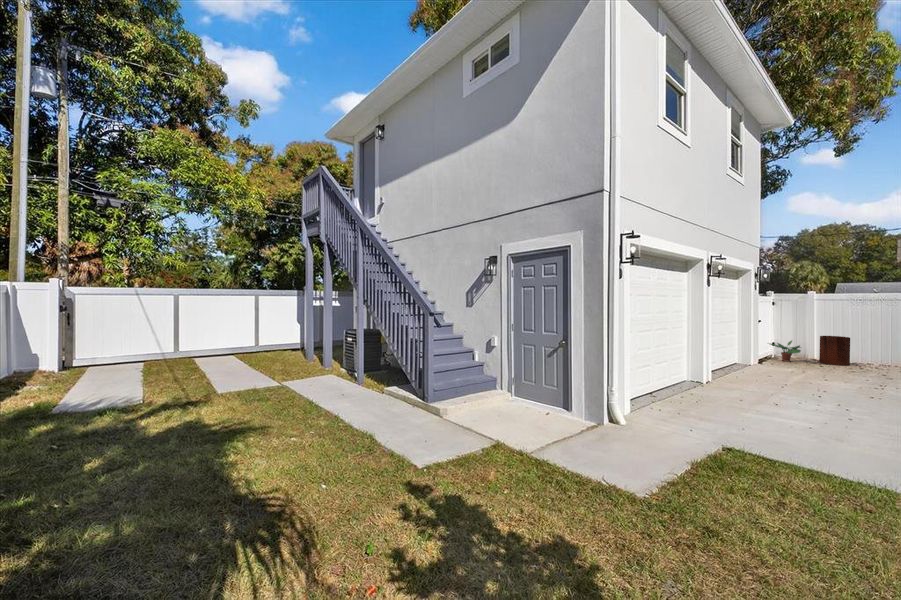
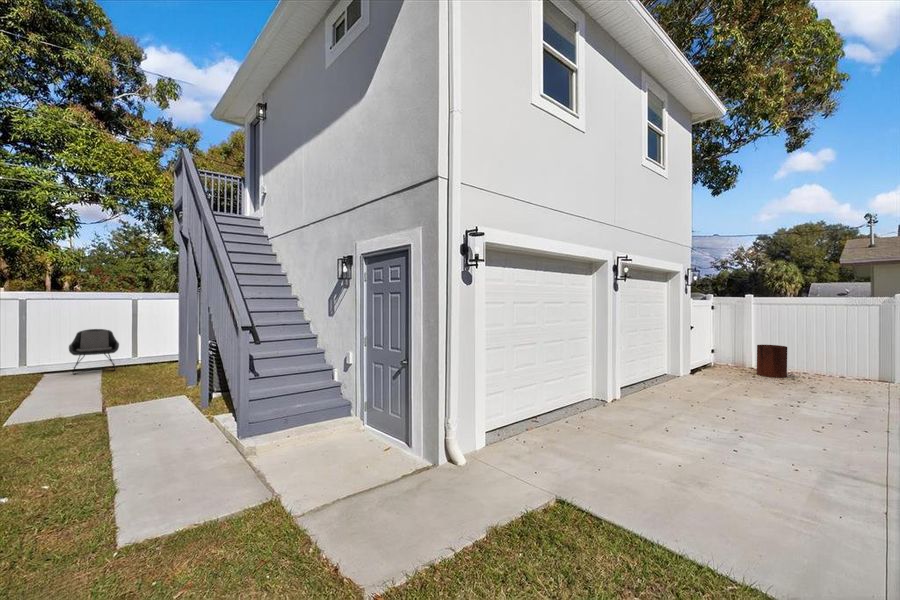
lounge chair: none [210,320,249,358] -> present [69,329,119,375]
potted plant: present [770,341,800,362] -> none [702,349,739,373]

